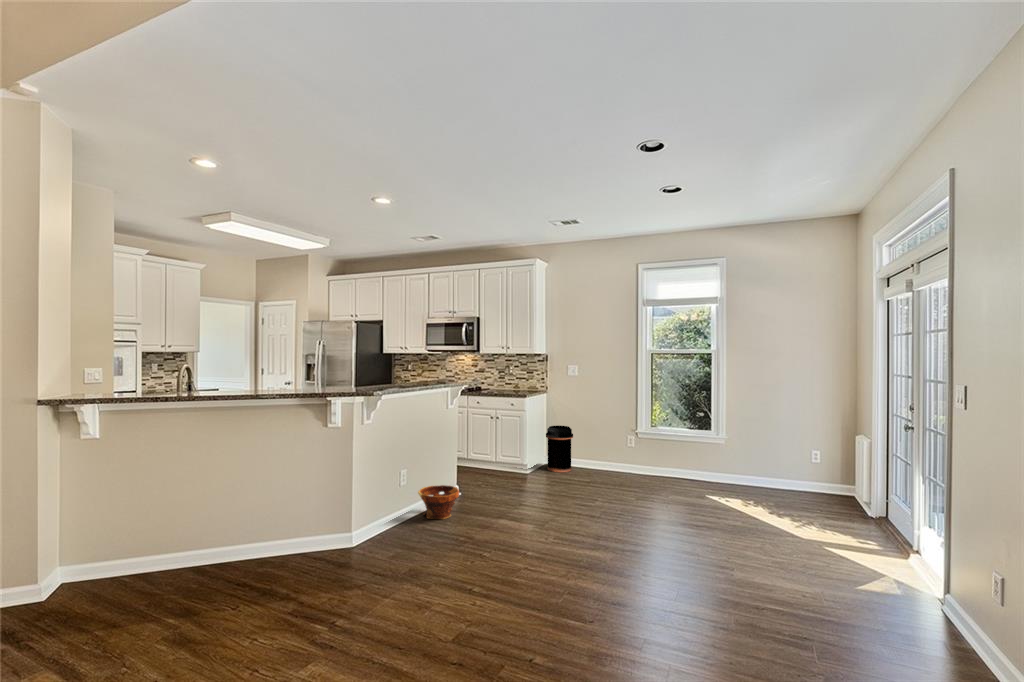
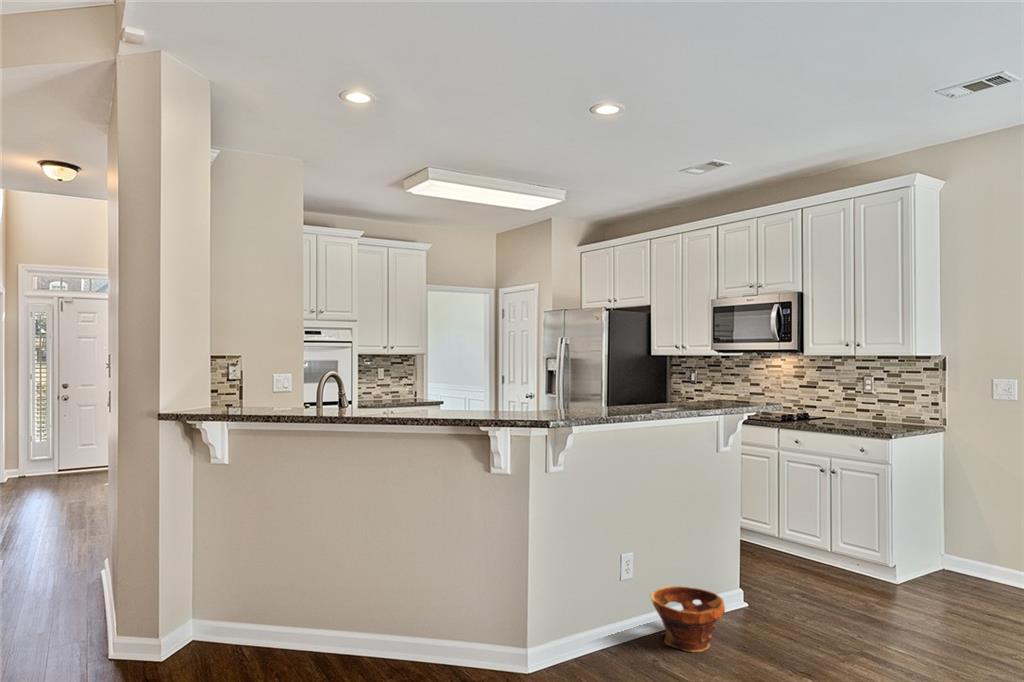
trash can: present [546,426,573,472] -> none [940,499,1007,597]

